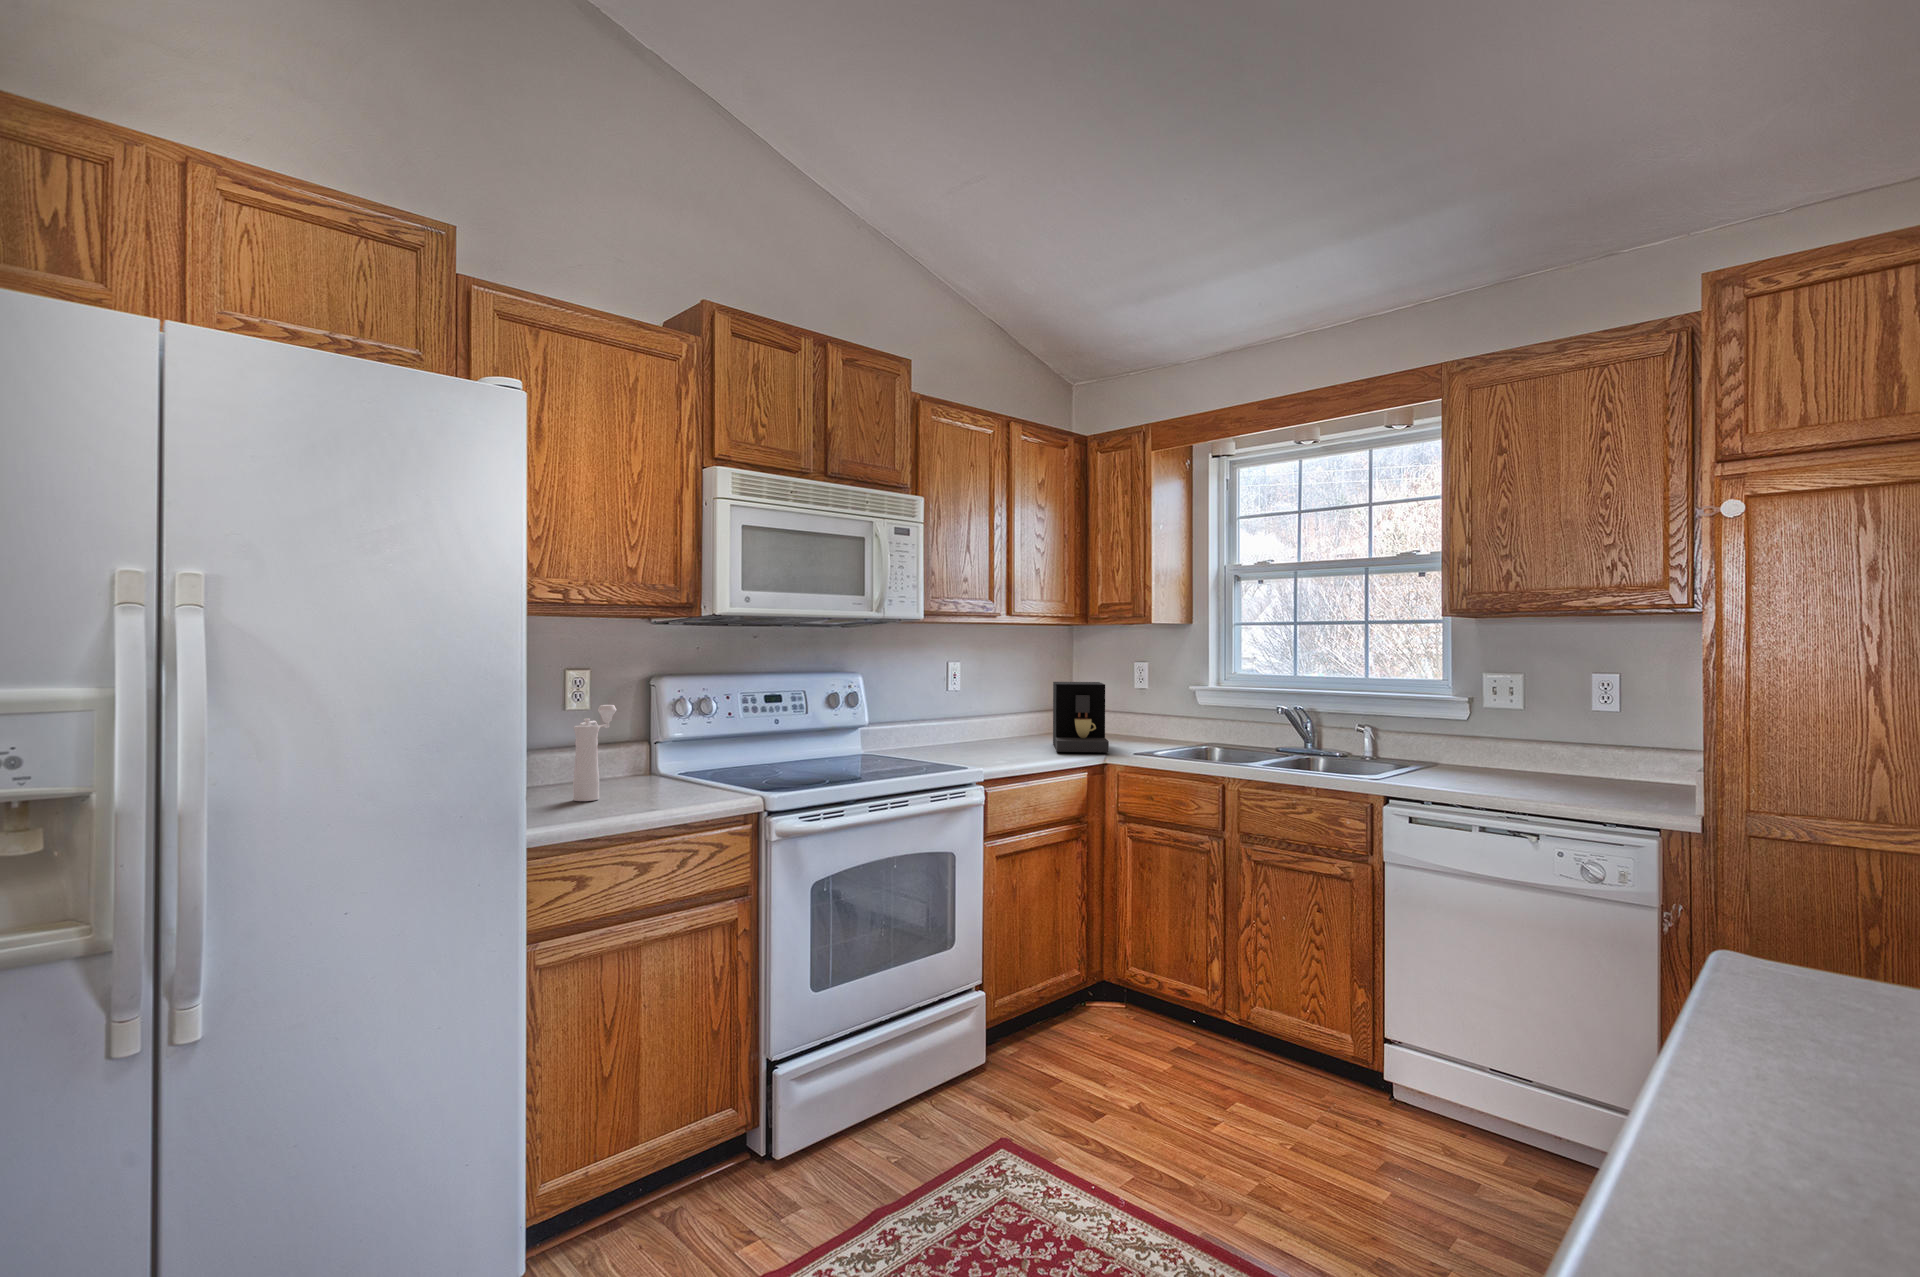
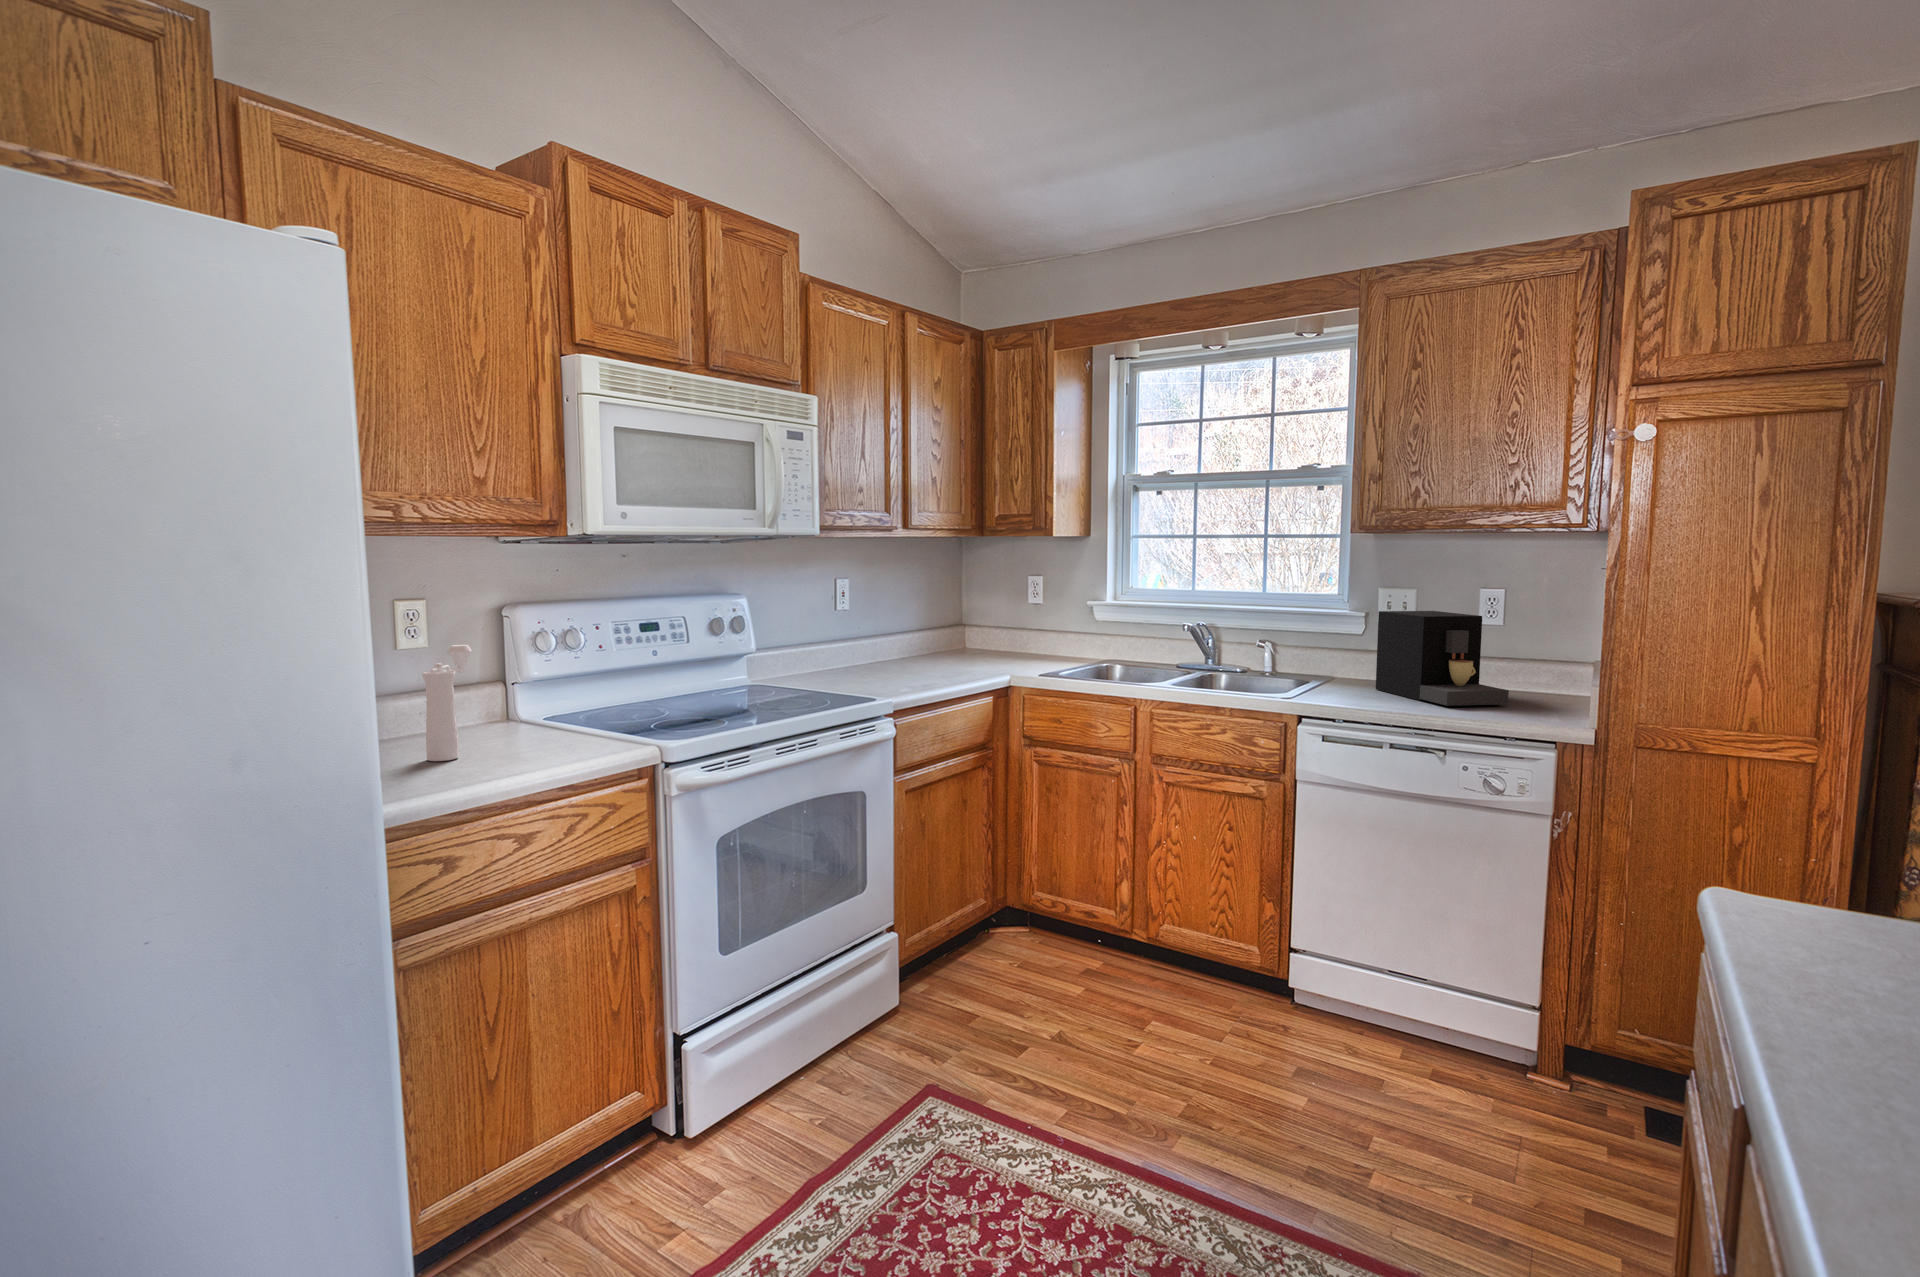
coffee maker: present [1053,682,1109,752] -> present [1376,611,1509,706]

